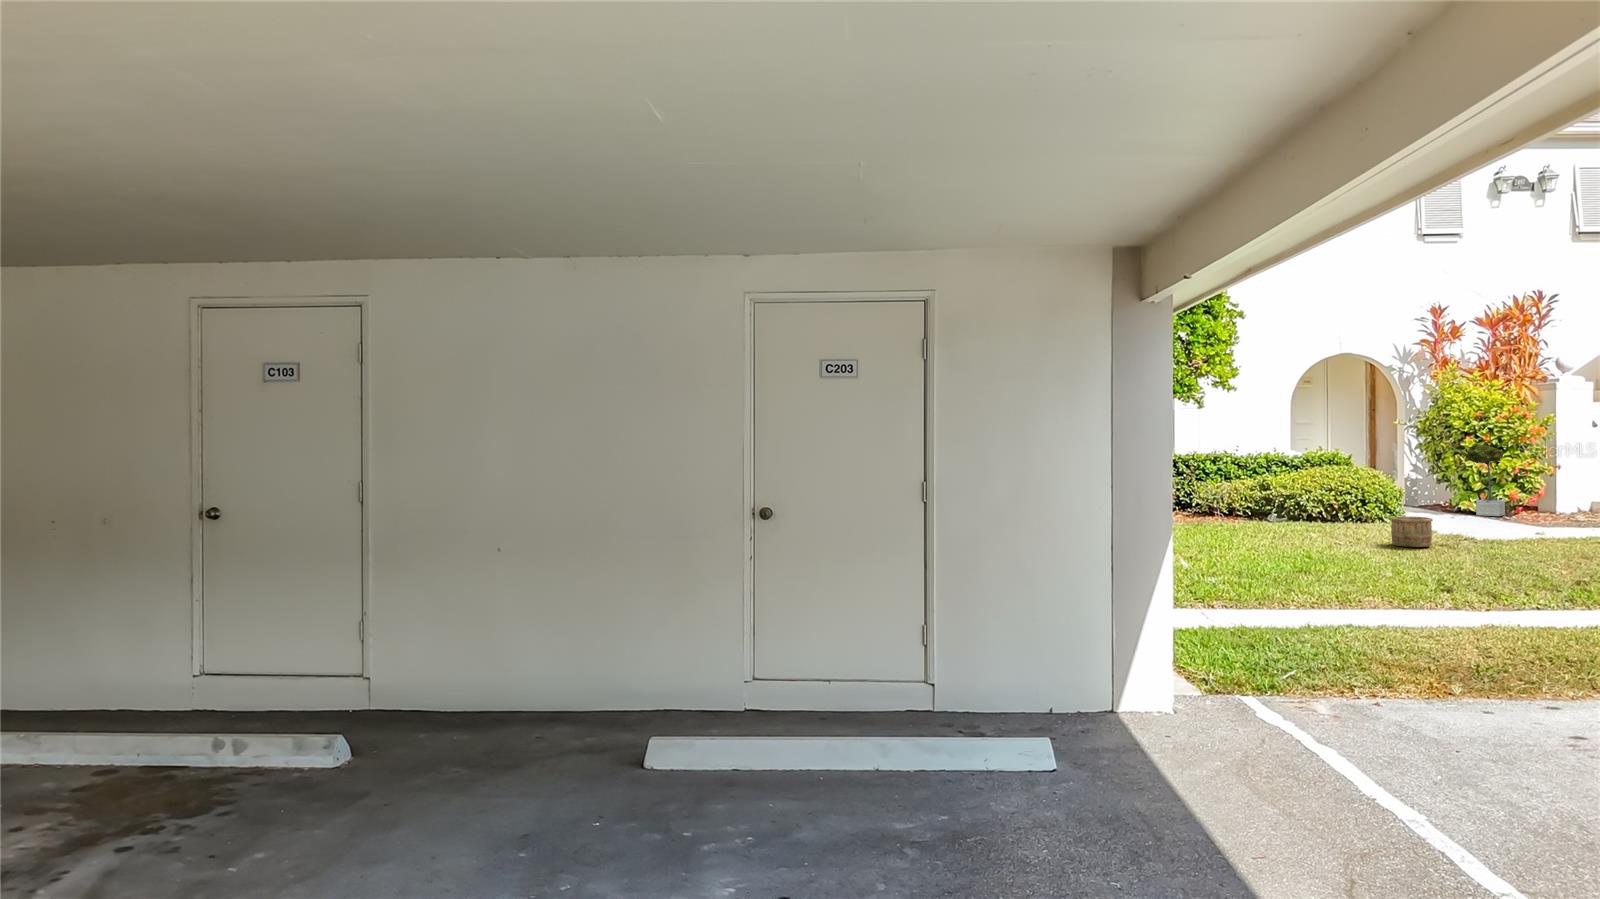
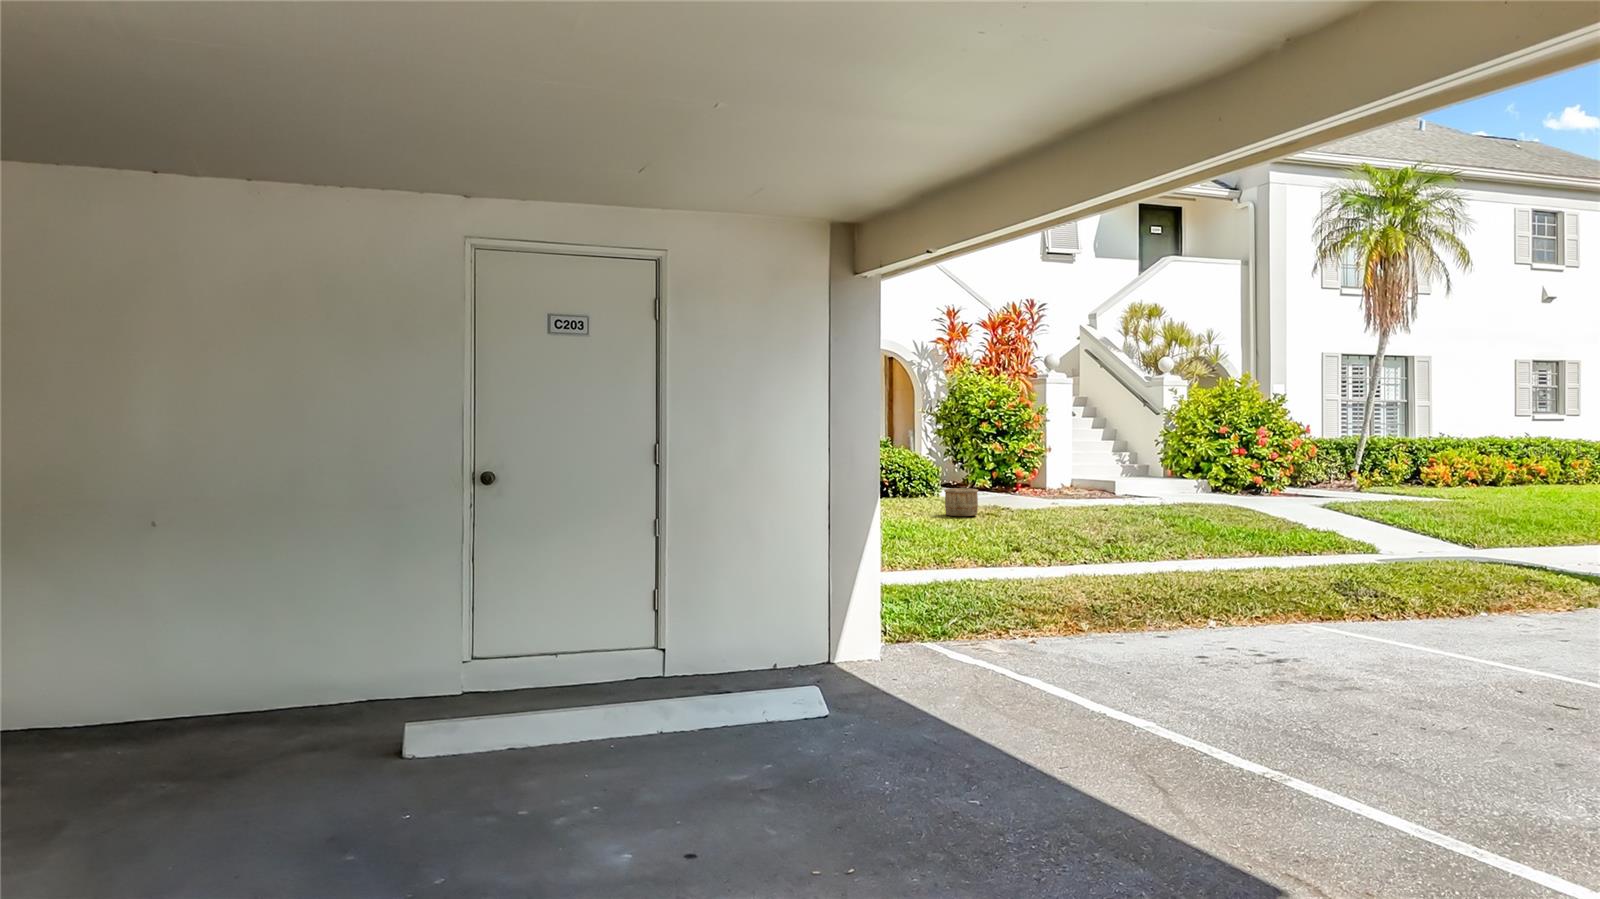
potted tree: present [1467,443,1505,516] -> none [982,428,1010,493]

